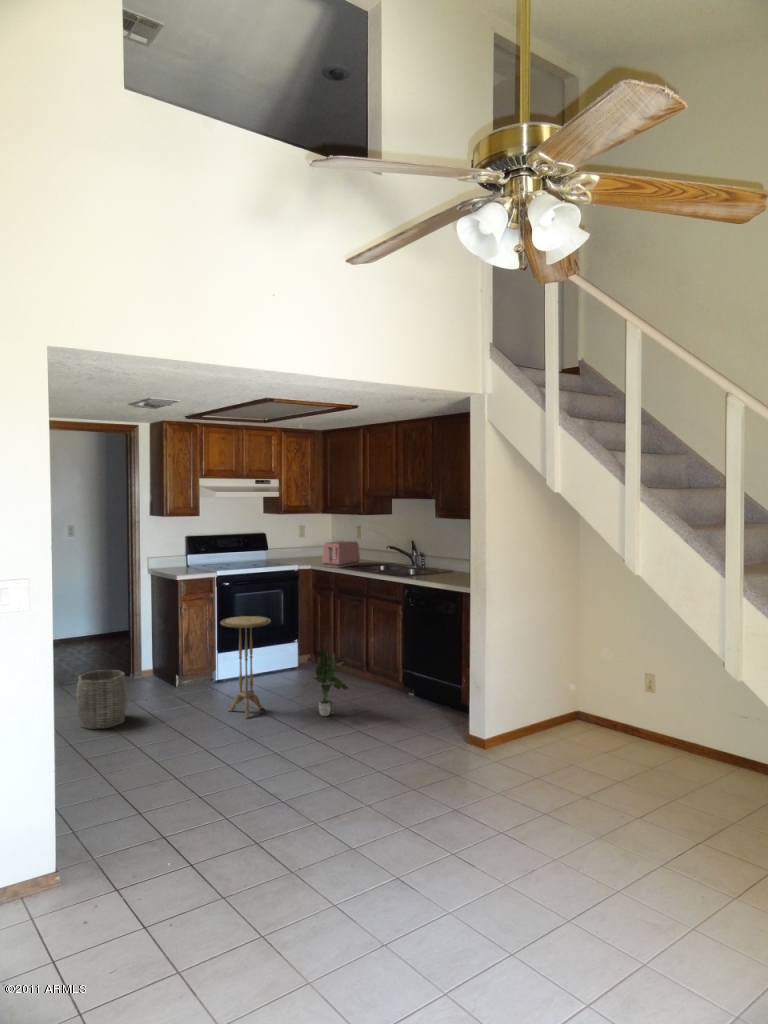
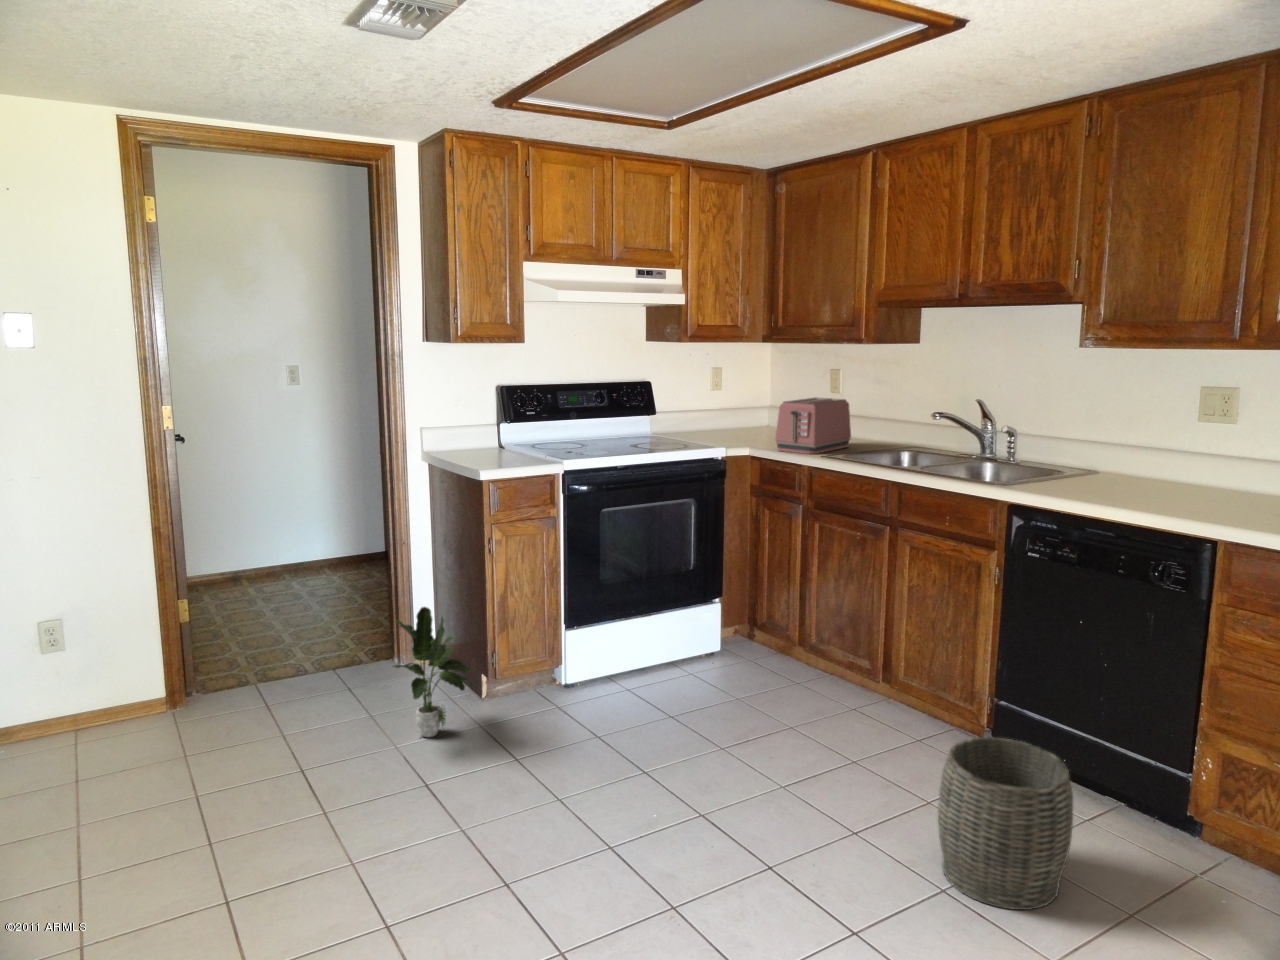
side table: present [220,616,271,719] -> none [581,571,698,815]
potted plant: present [313,650,349,716] -> present [393,607,476,737]
woven basket: present [76,670,127,729] -> present [938,737,1073,910]

